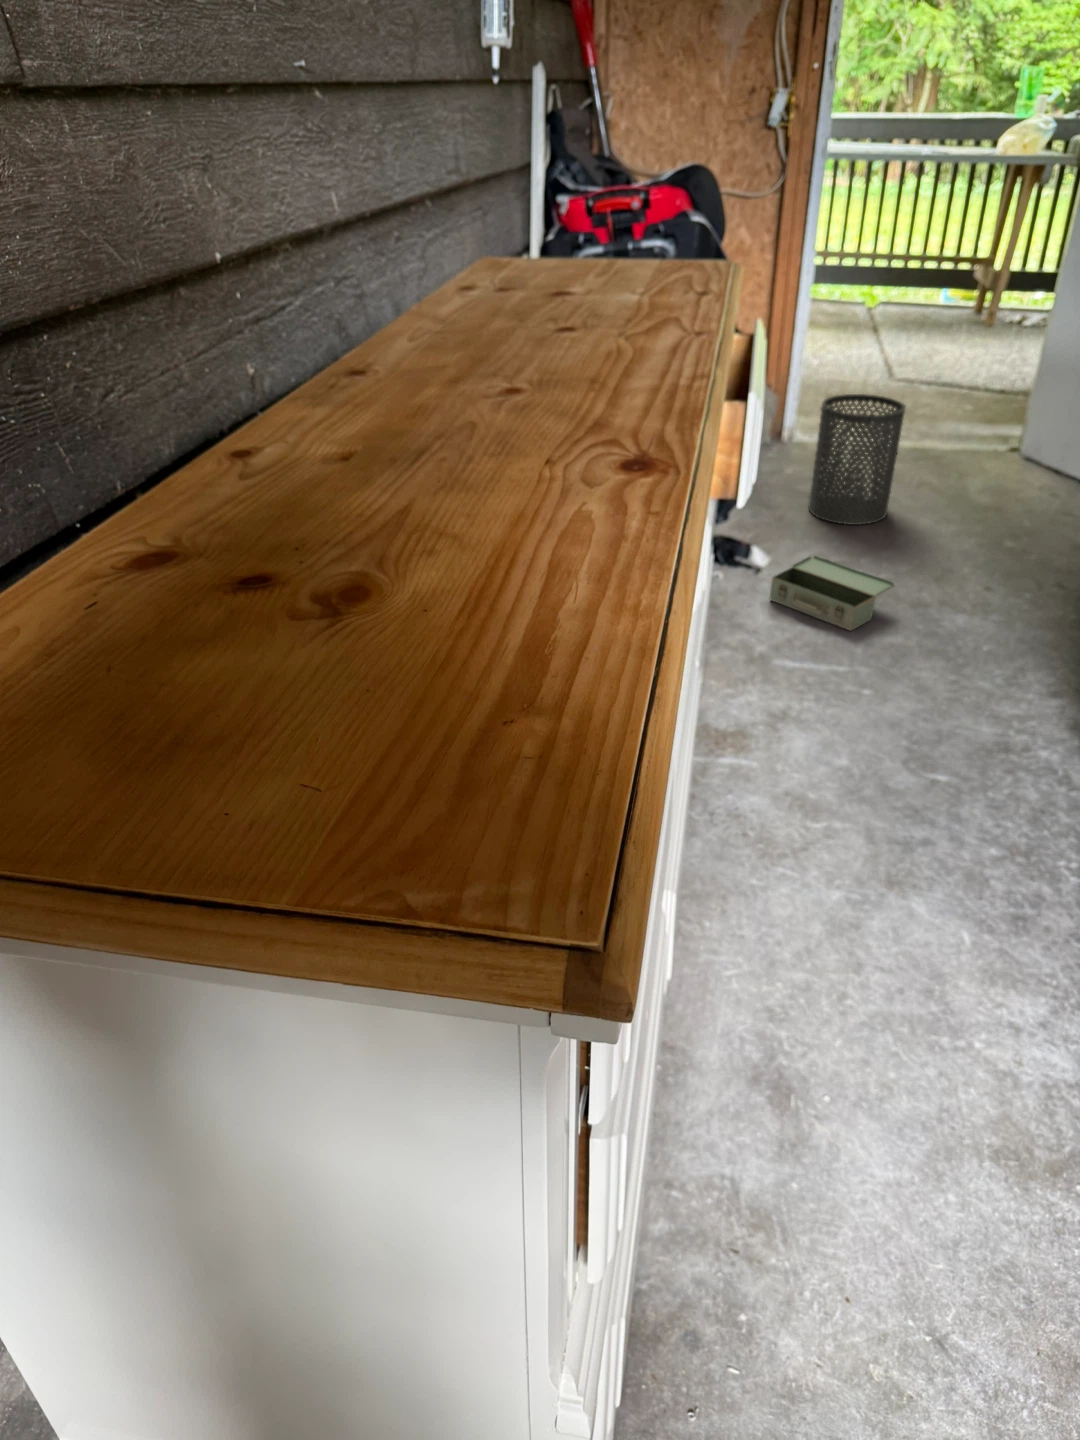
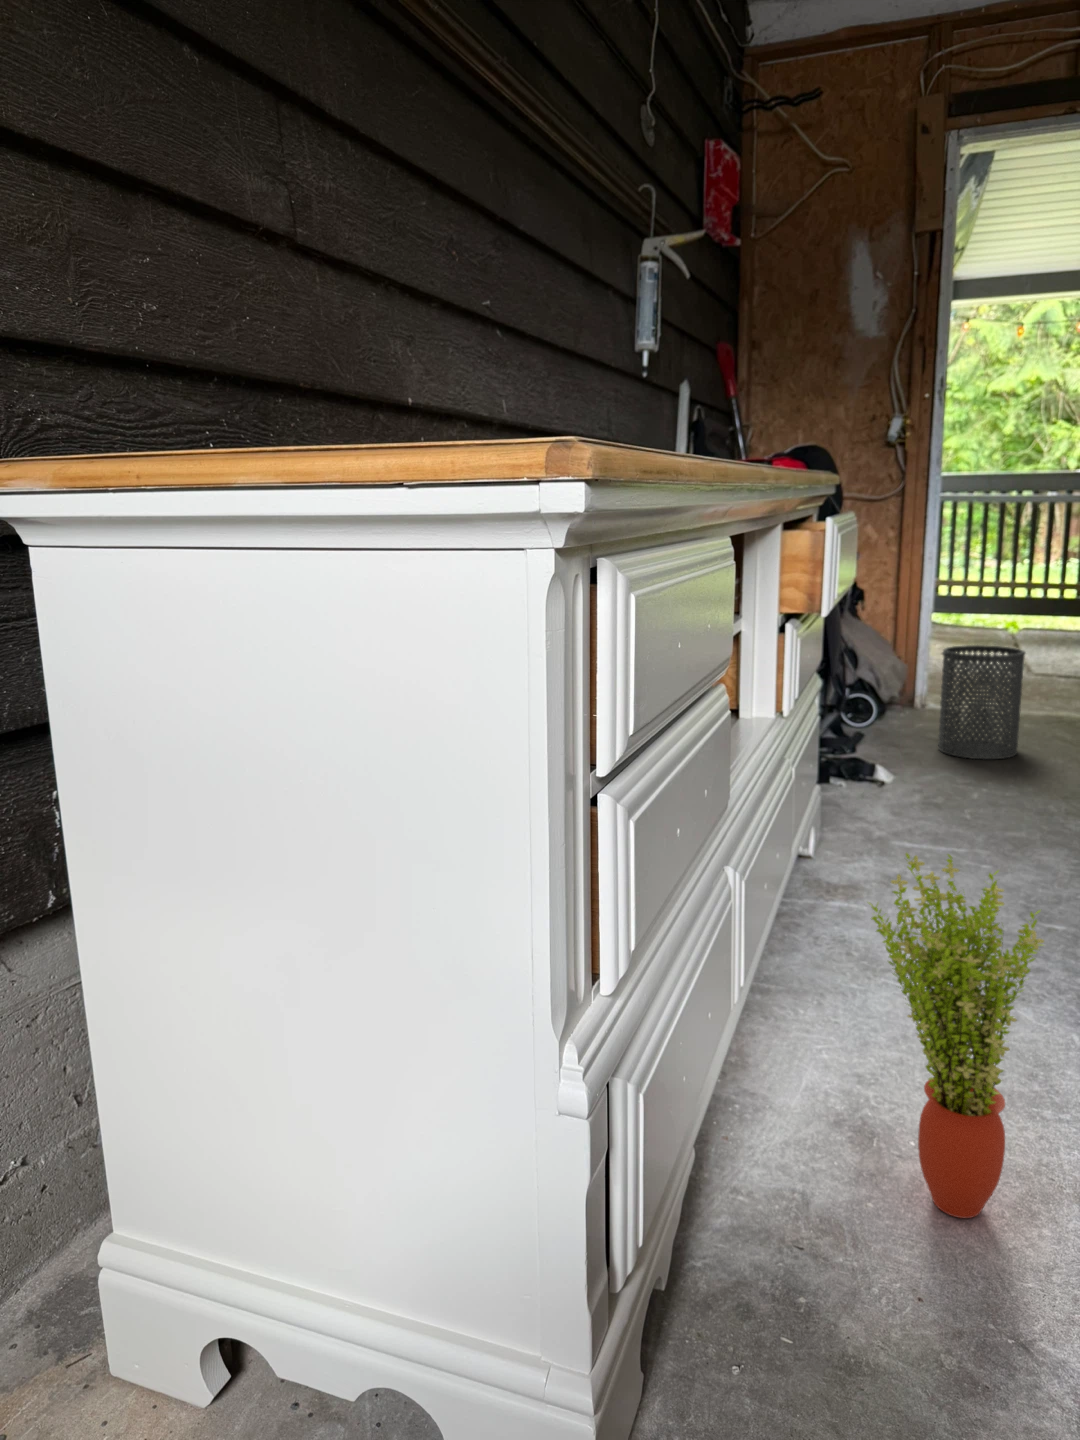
toolbox: present [770,556,894,631] -> none [892,768,1017,826]
potted plant: none [816,905,999,1192] -> present [869,853,1044,1218]

